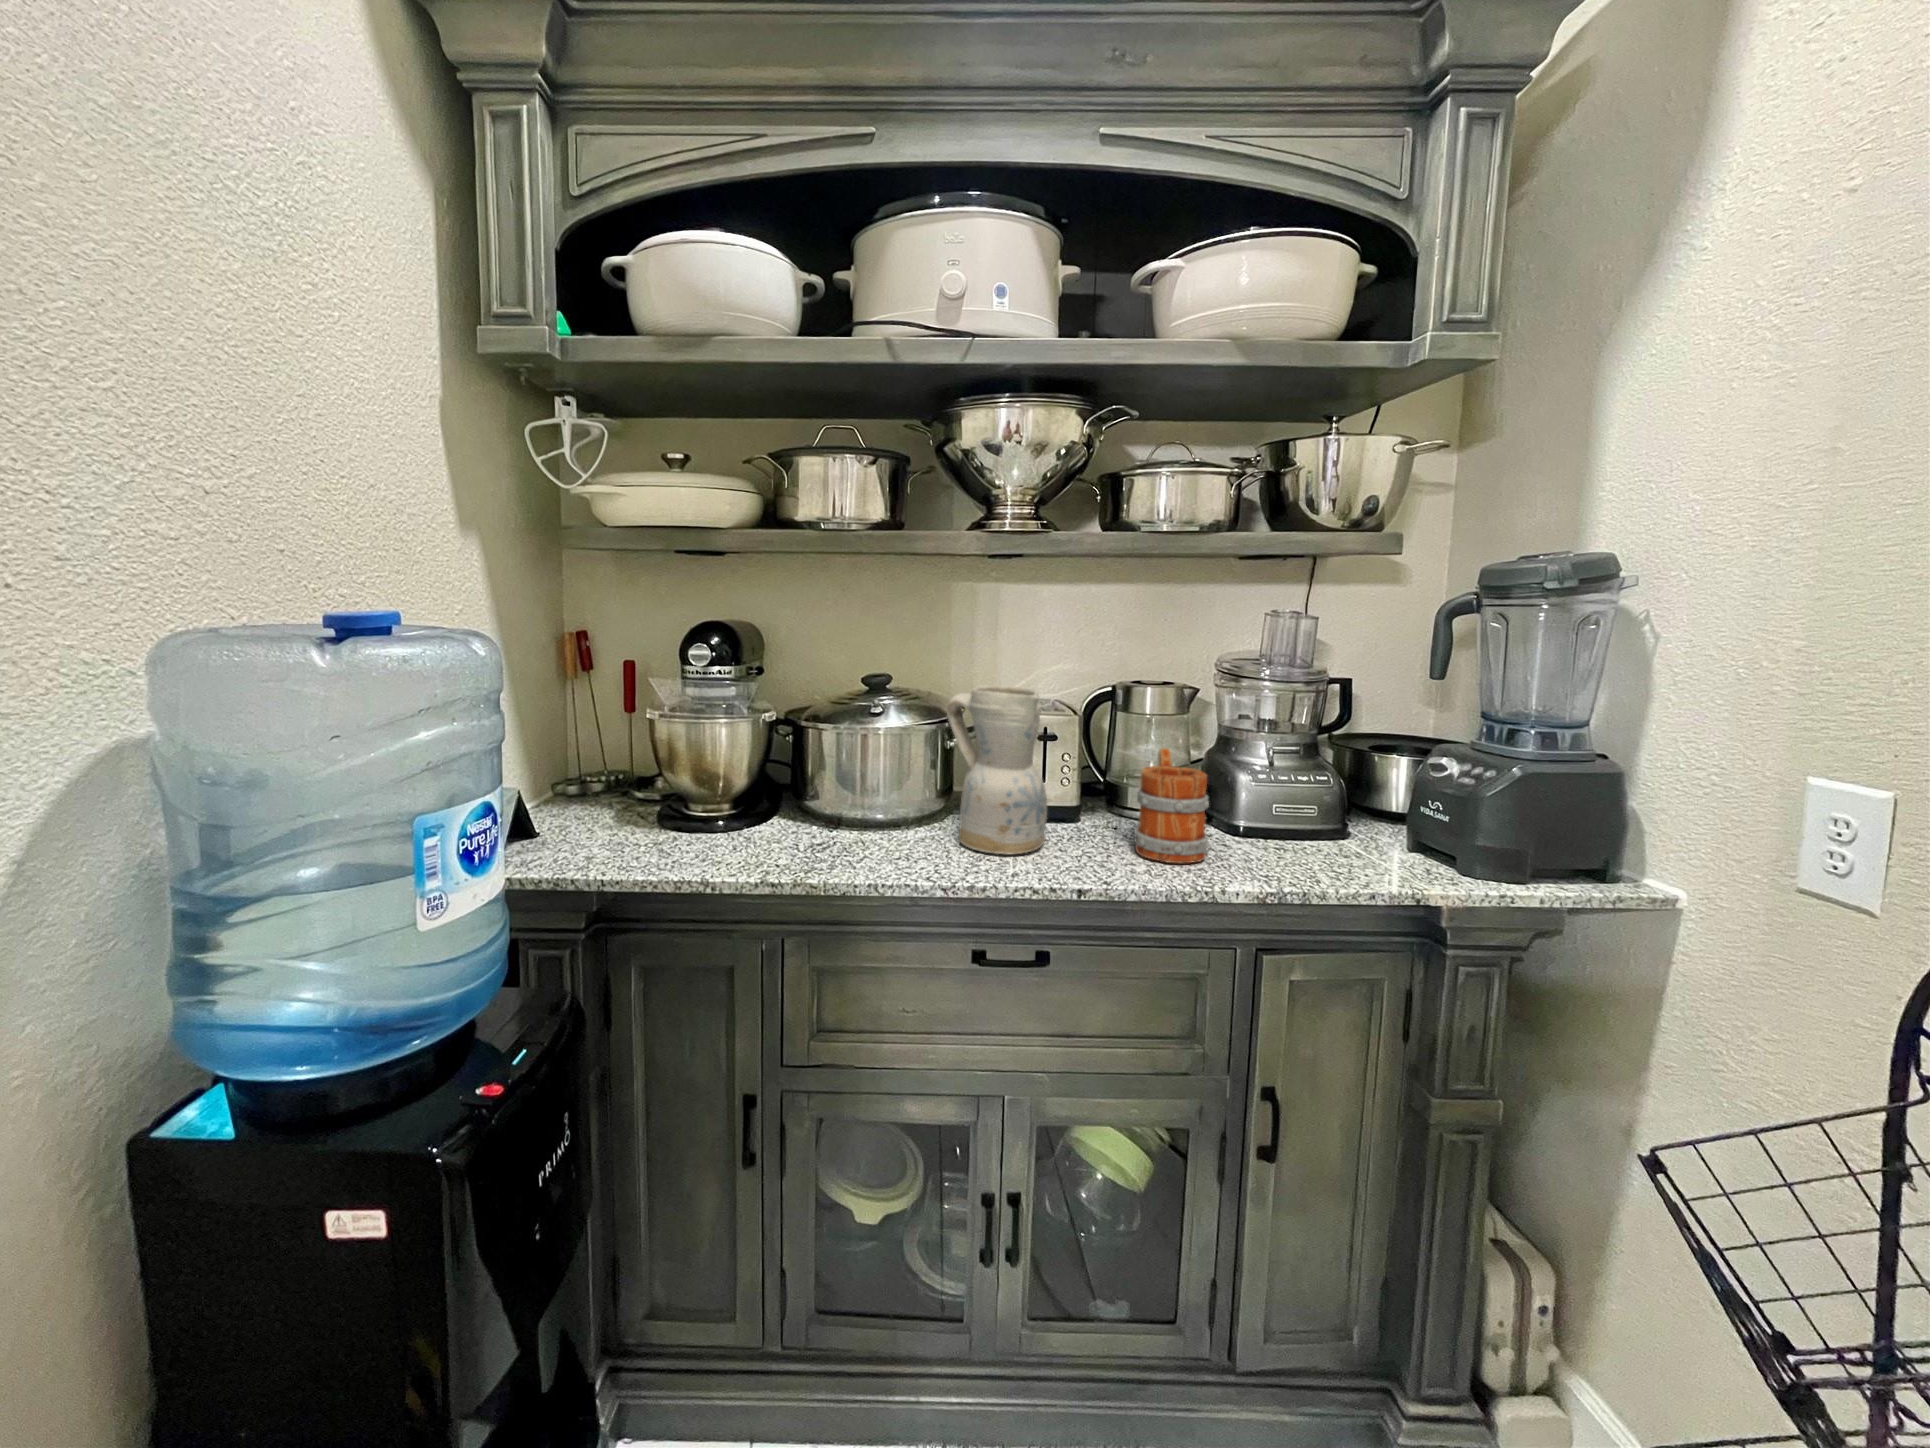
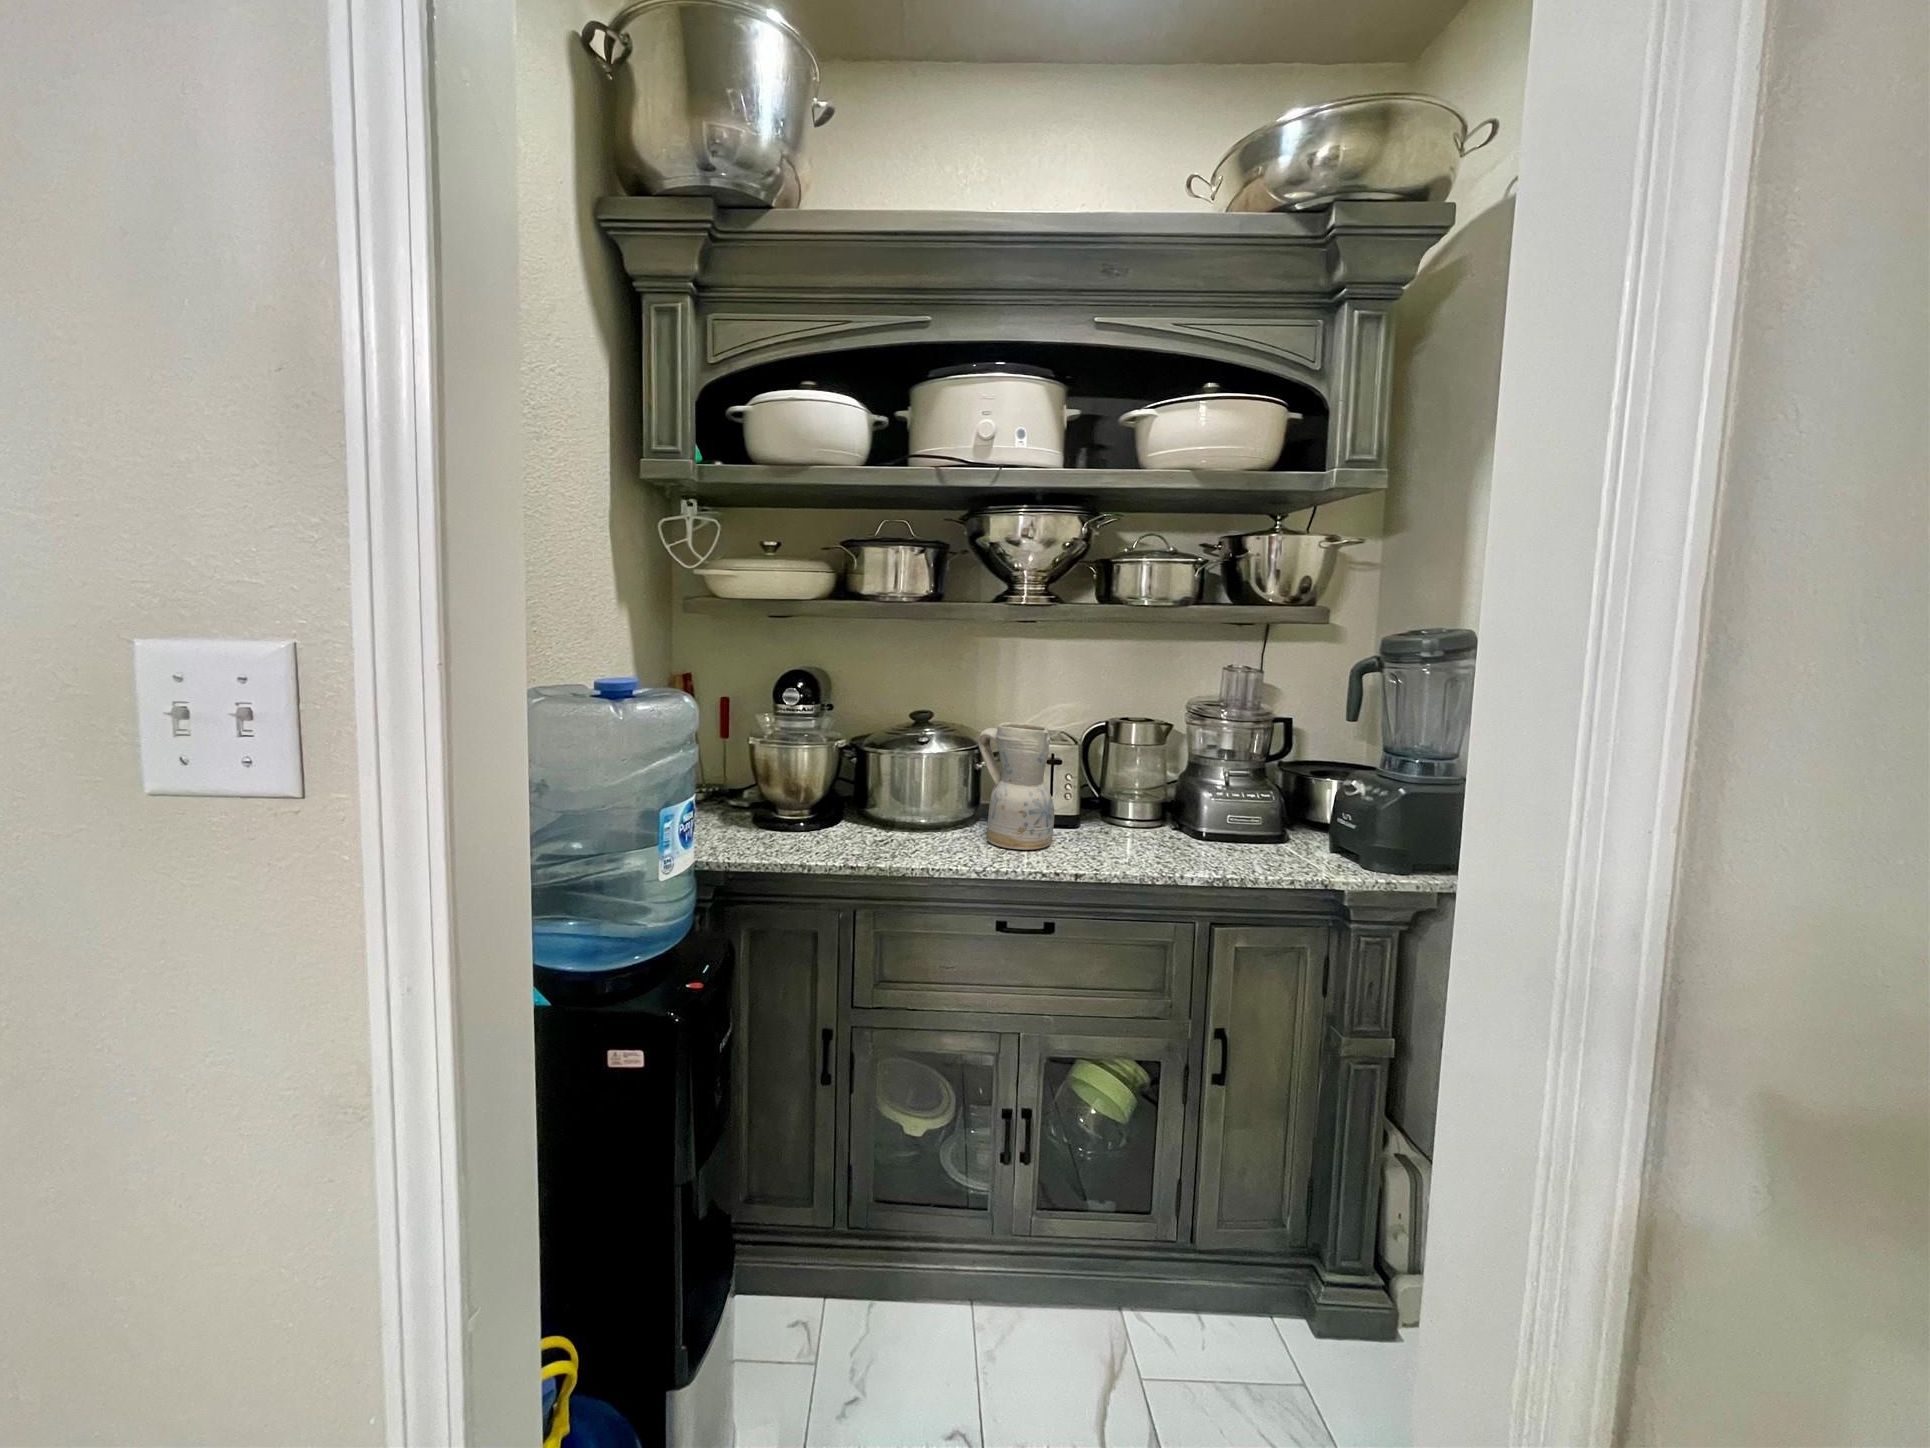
mug: present [1134,748,1209,863] -> none [1120,772,1176,857]

